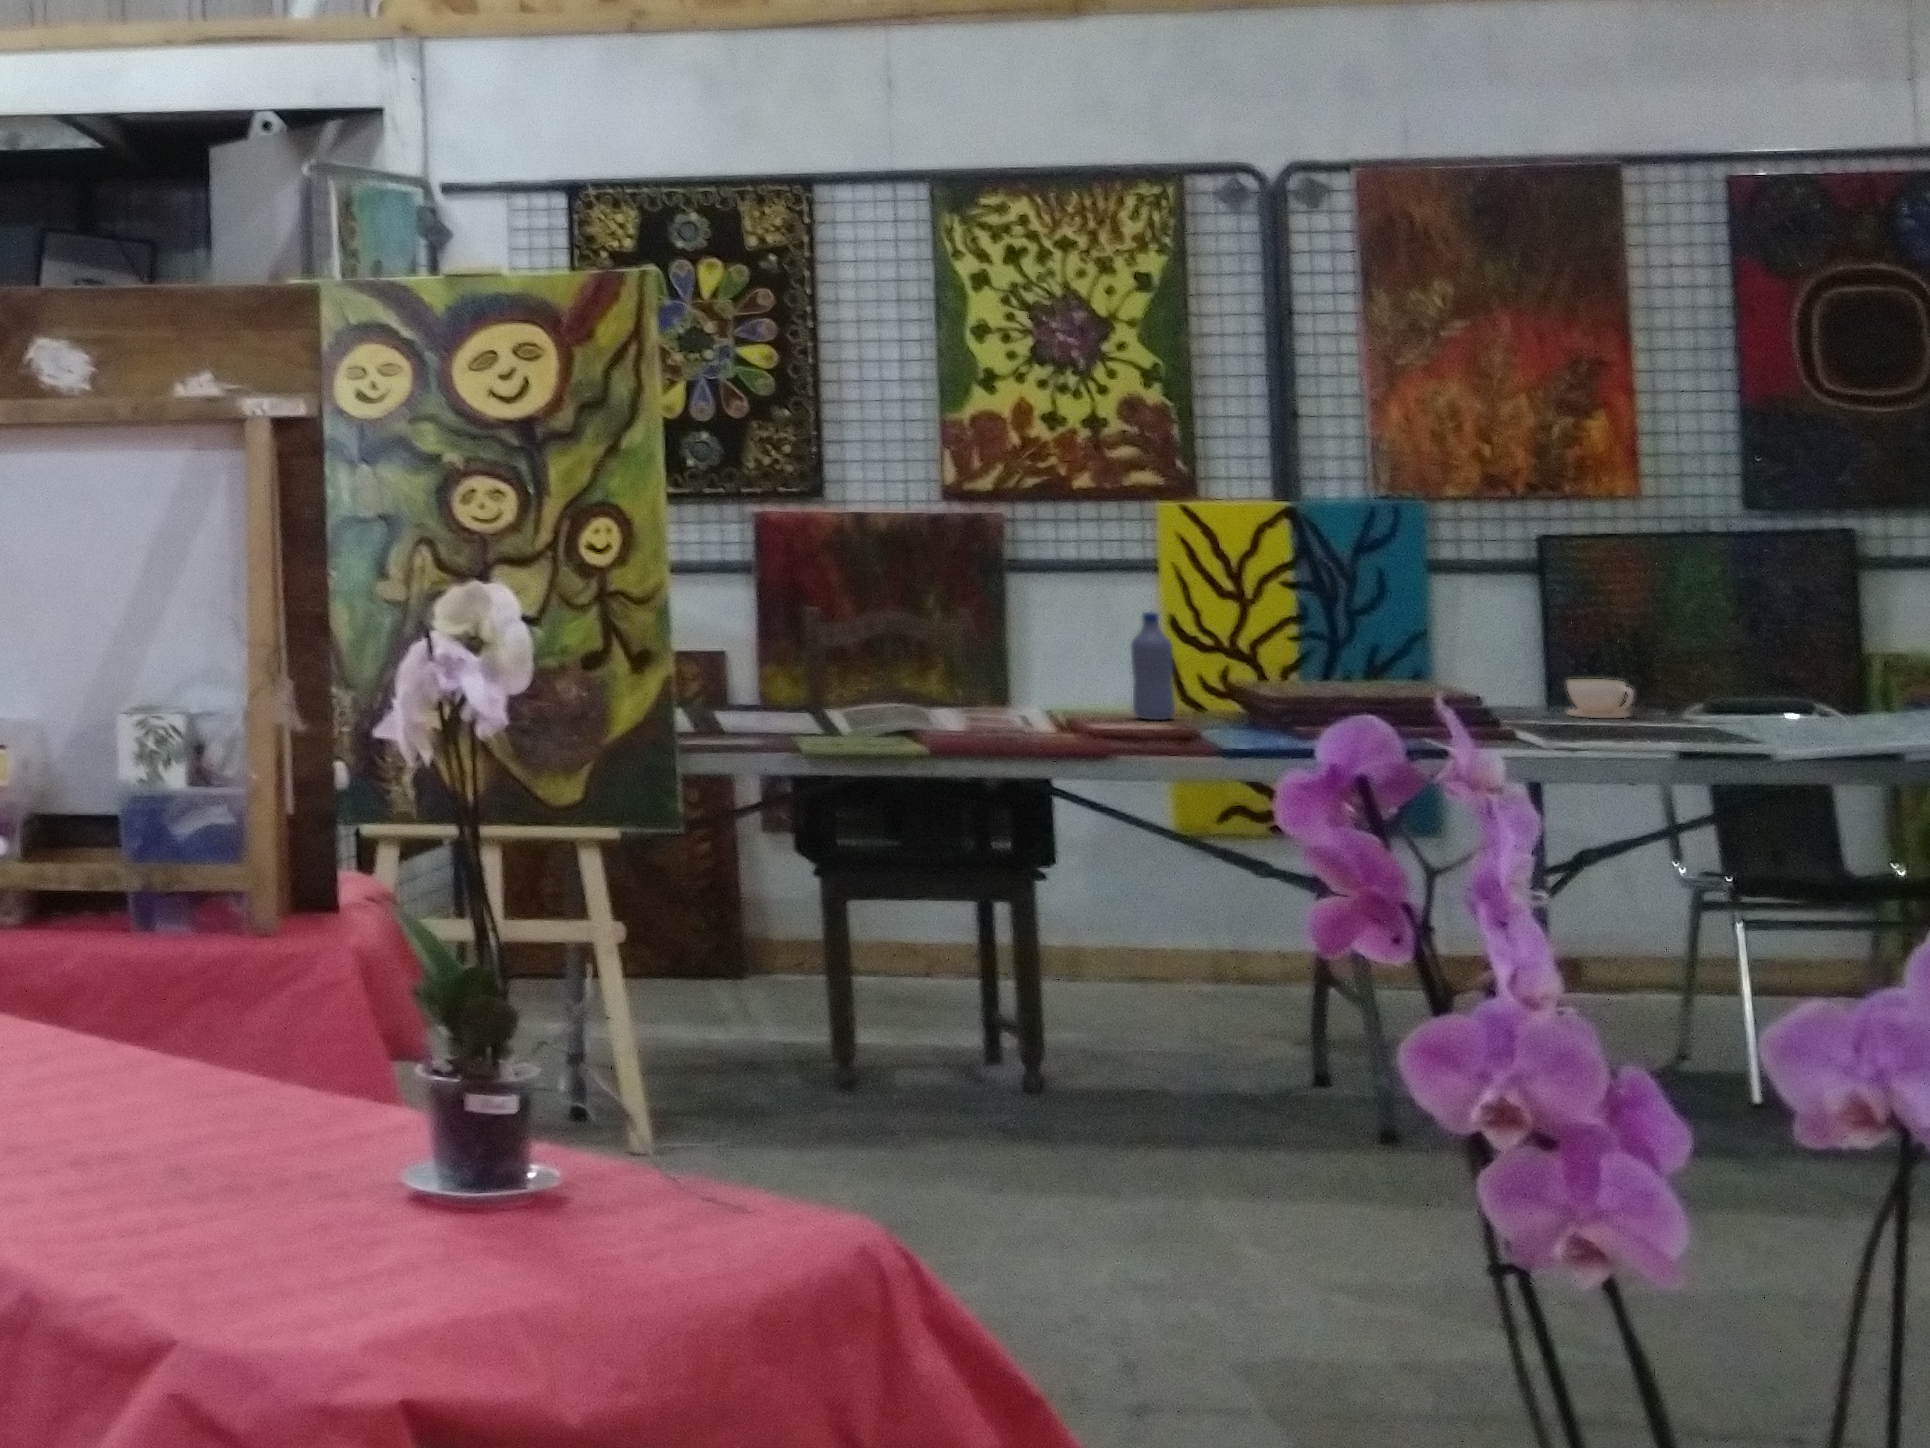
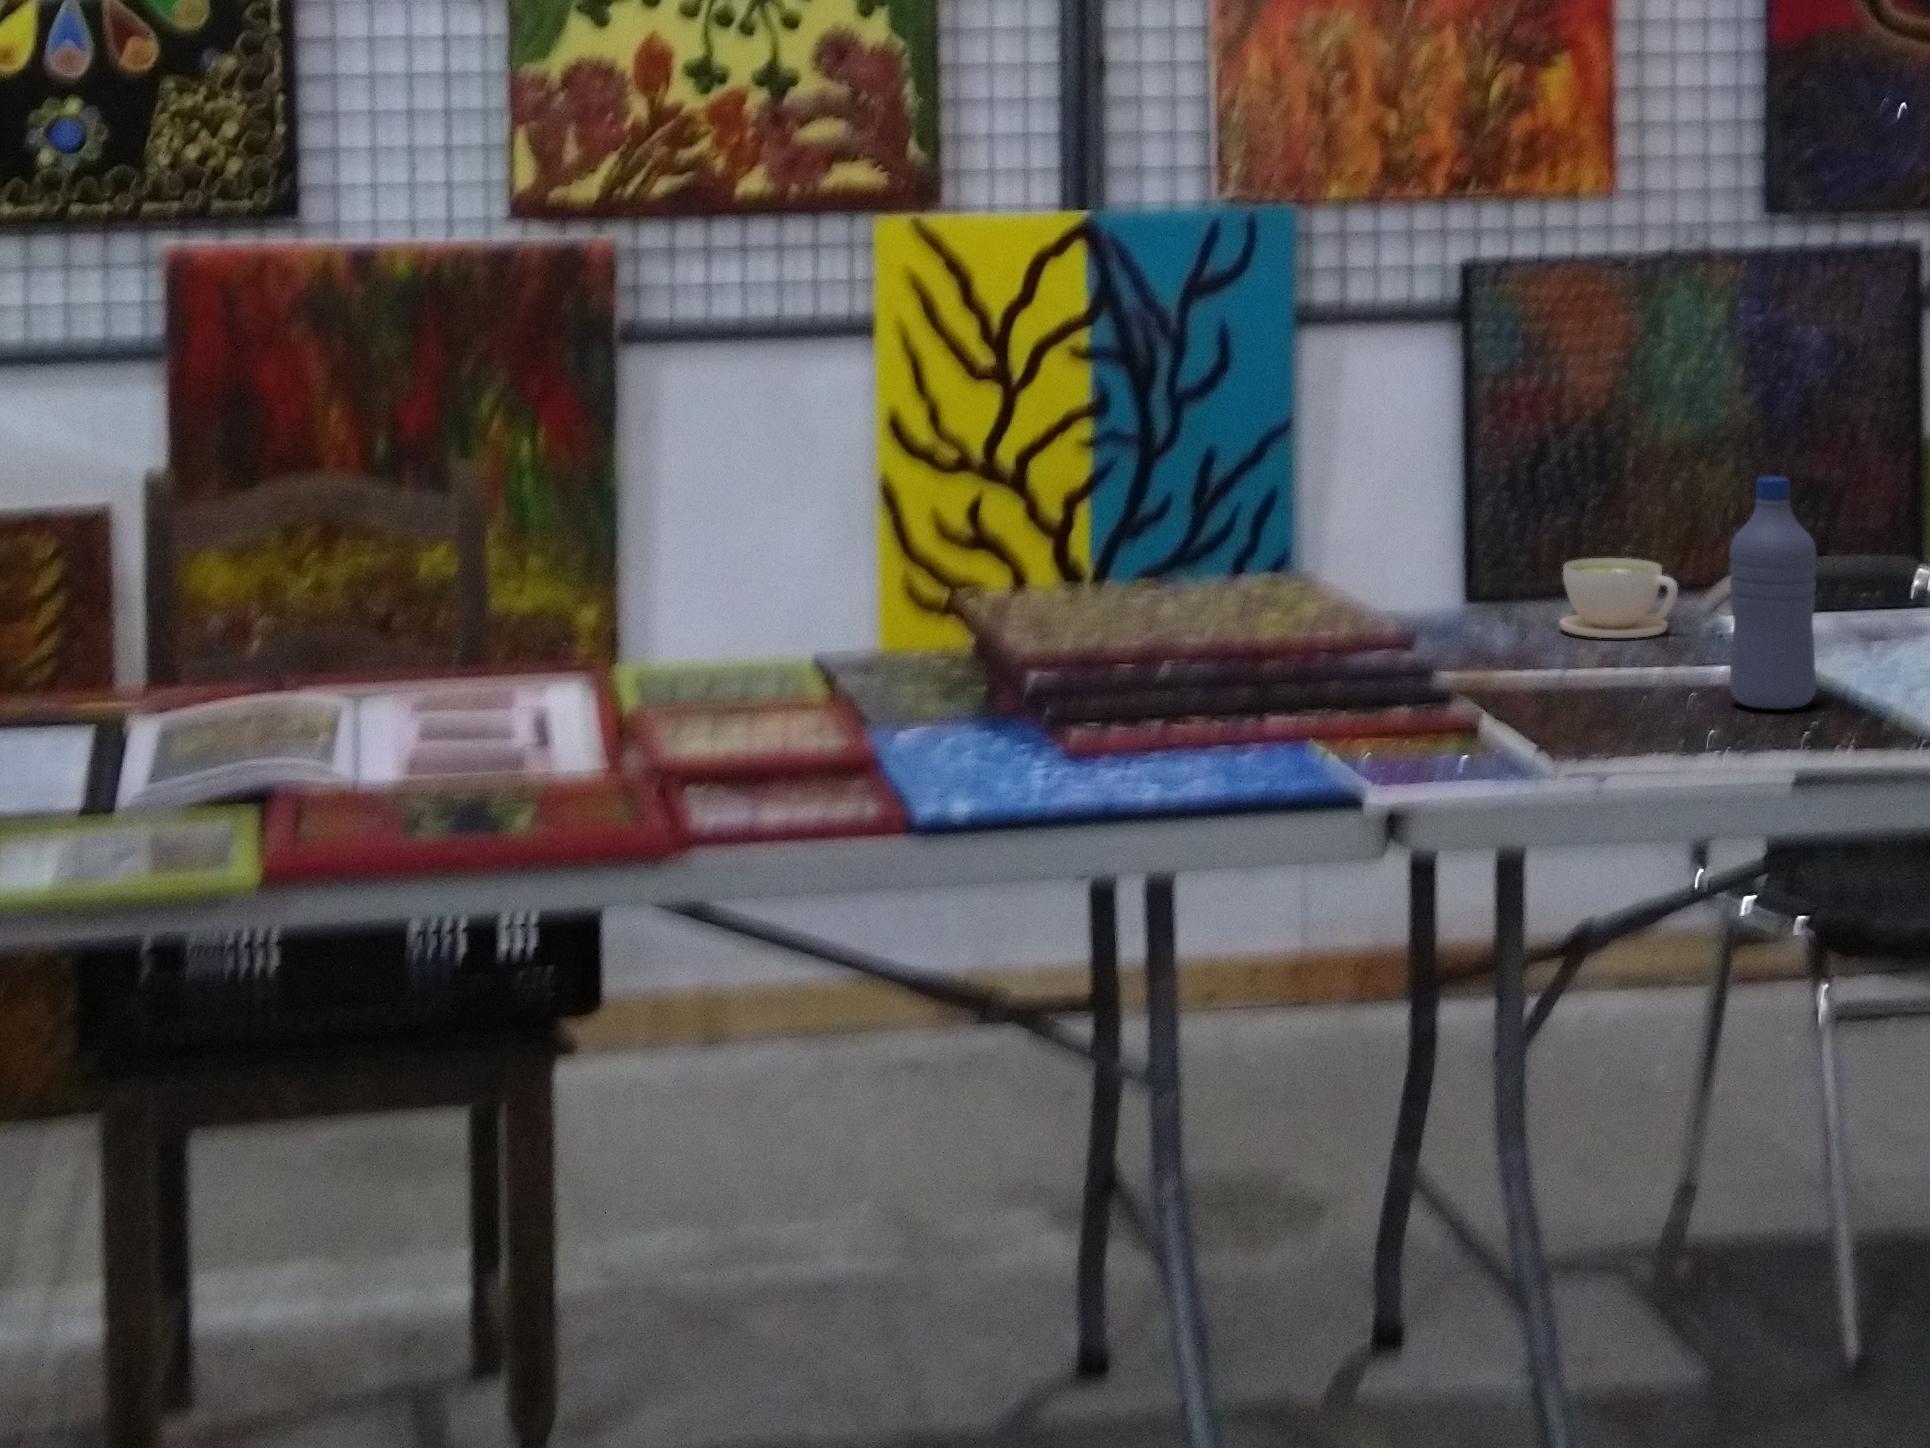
water bottle: present [1131,612,1175,720] -> present [1729,476,1816,709]

